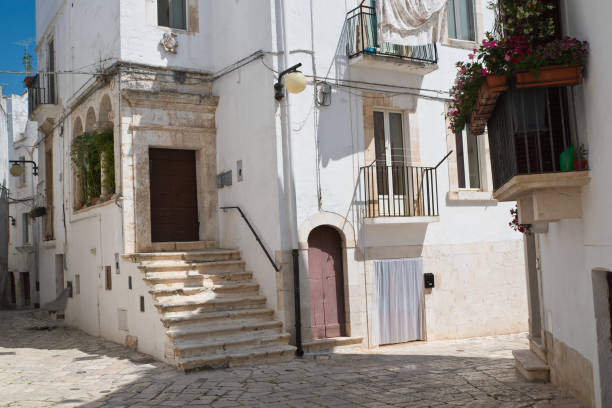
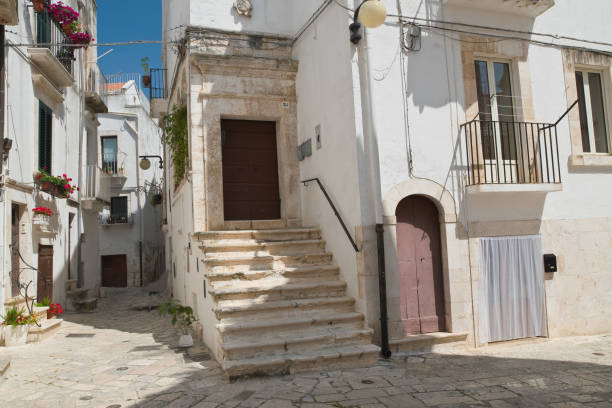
house plant: none [99,315,137,356] -> present [158,300,199,347]

